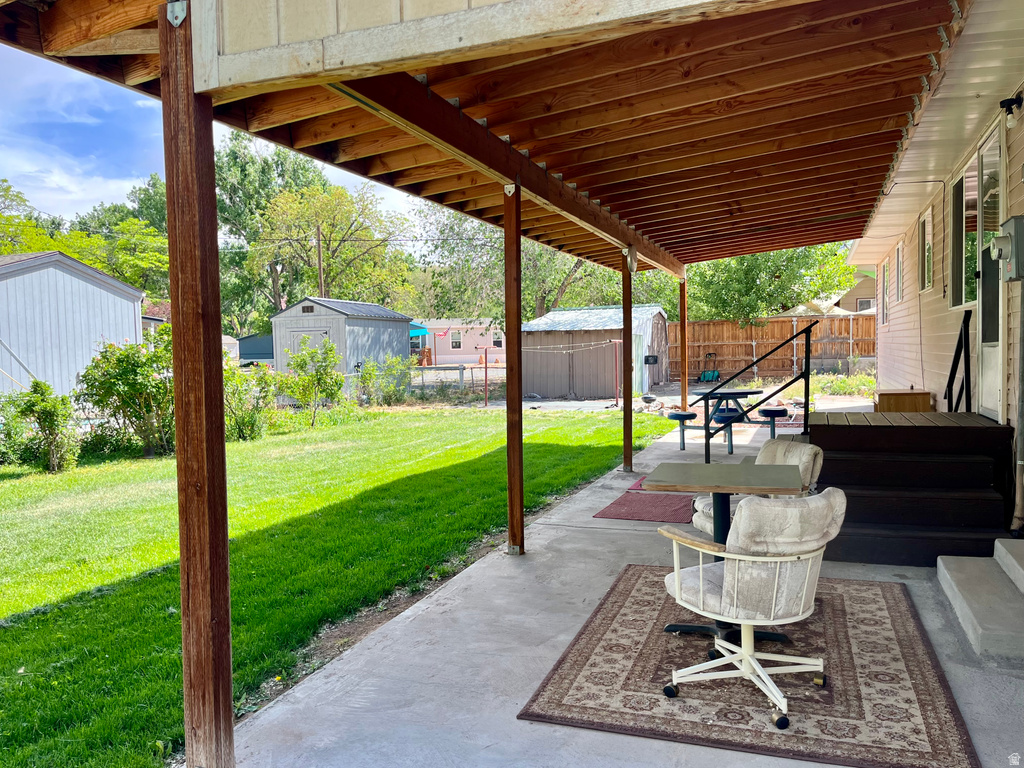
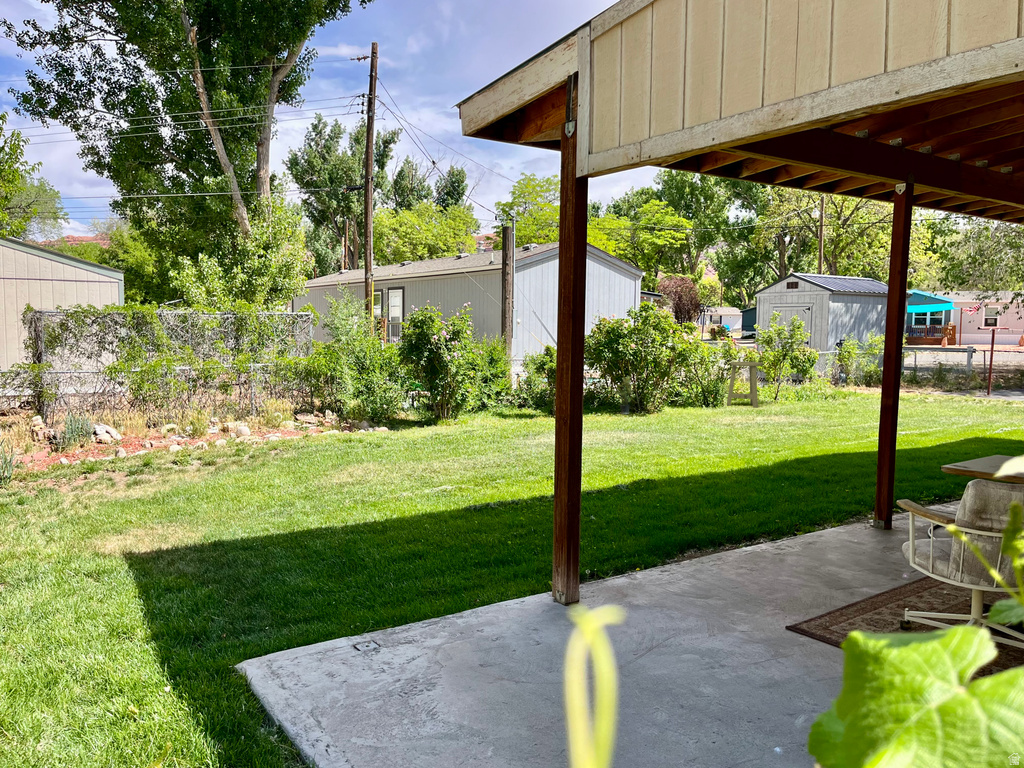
stool: none [264,388,300,436] -> present [727,362,763,408]

